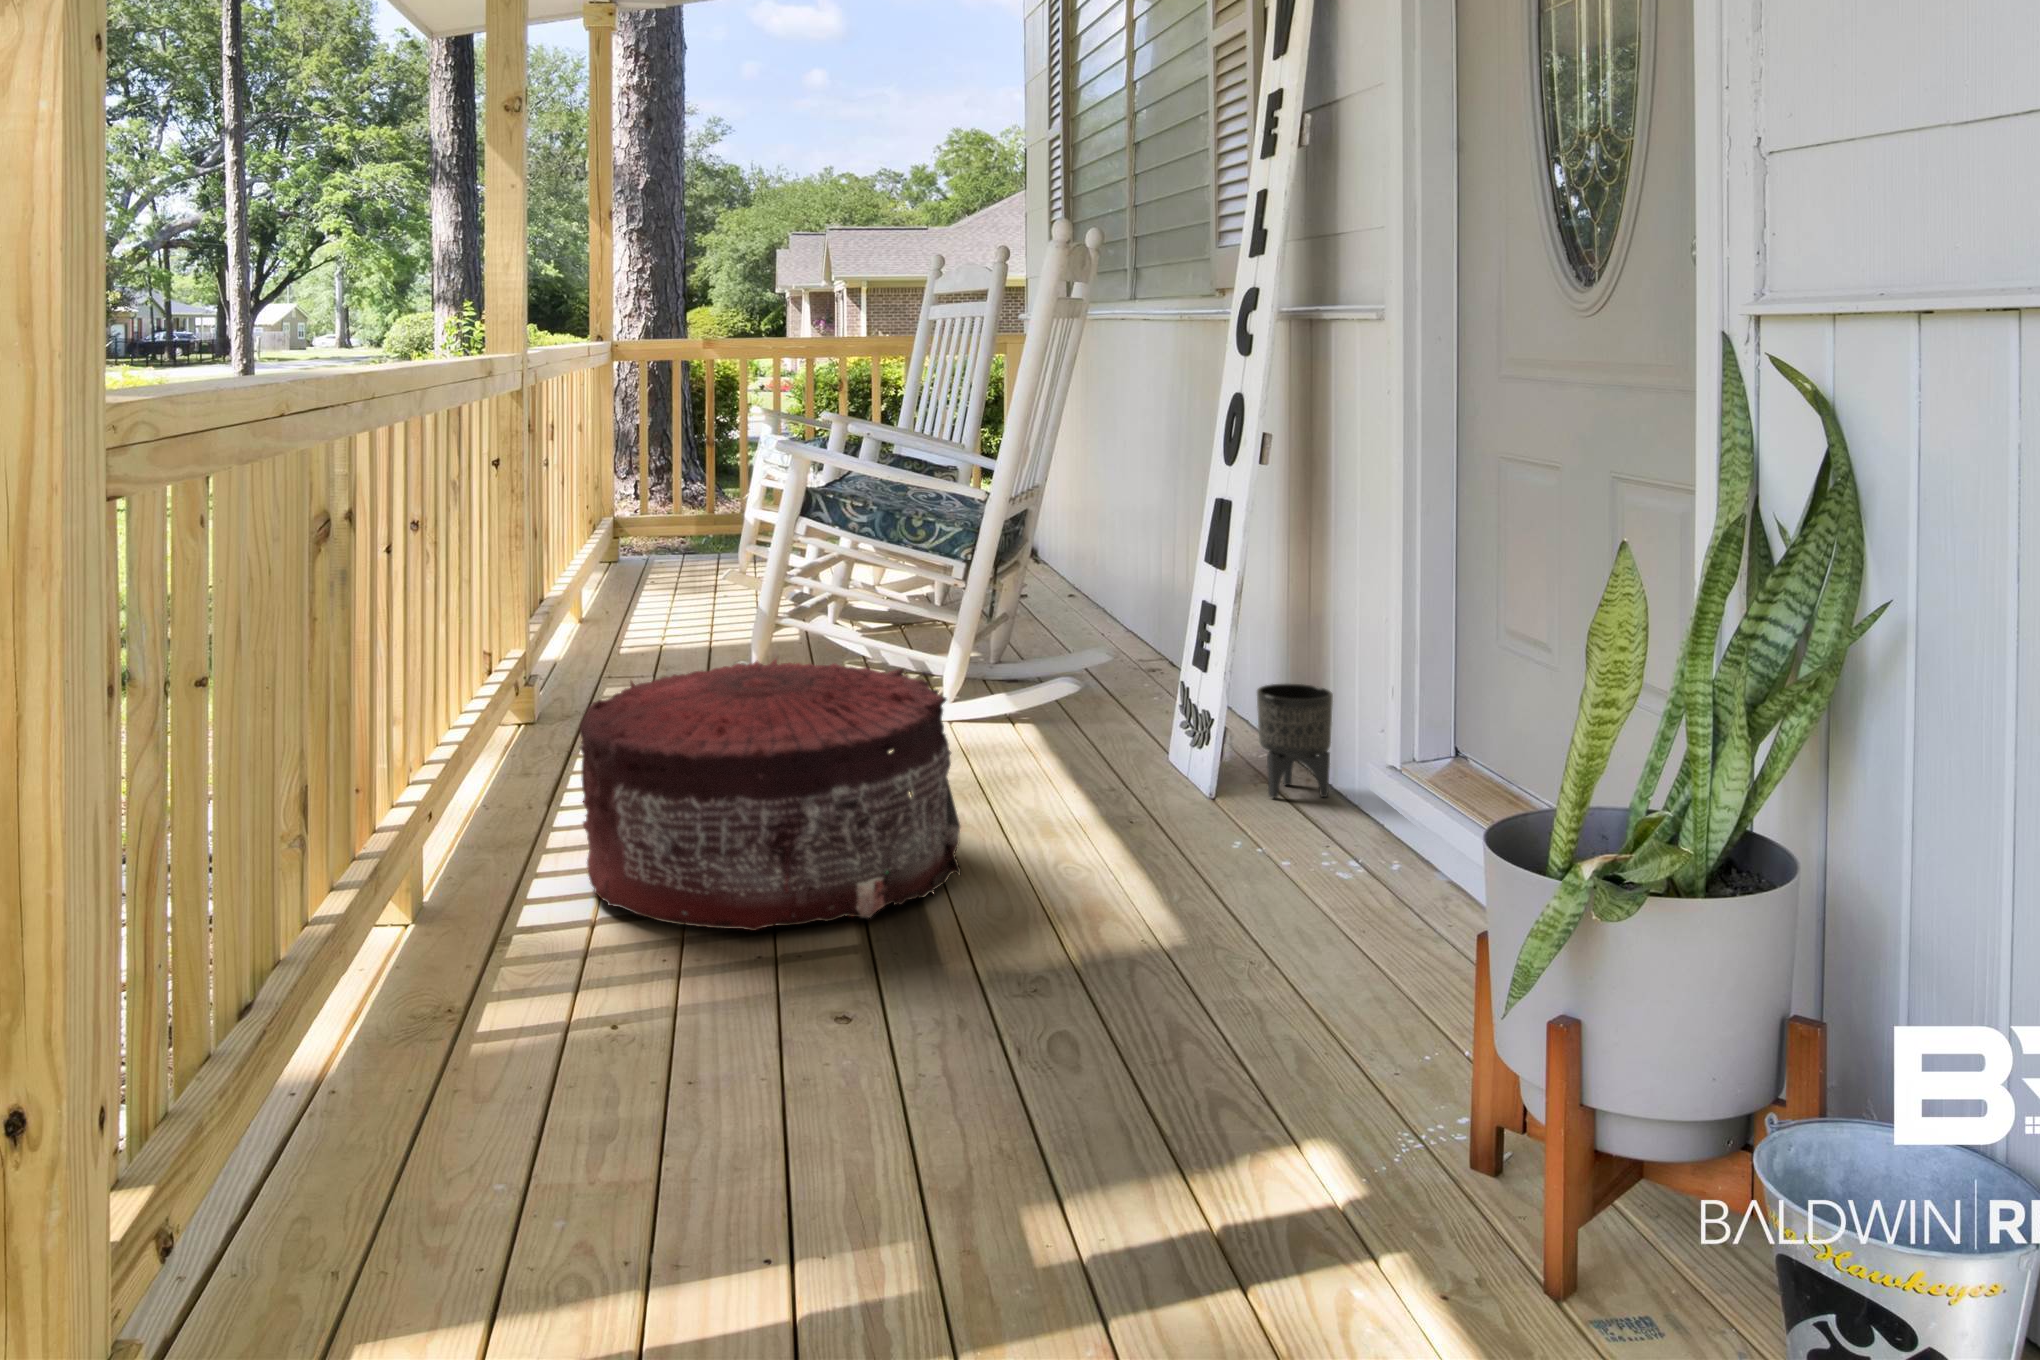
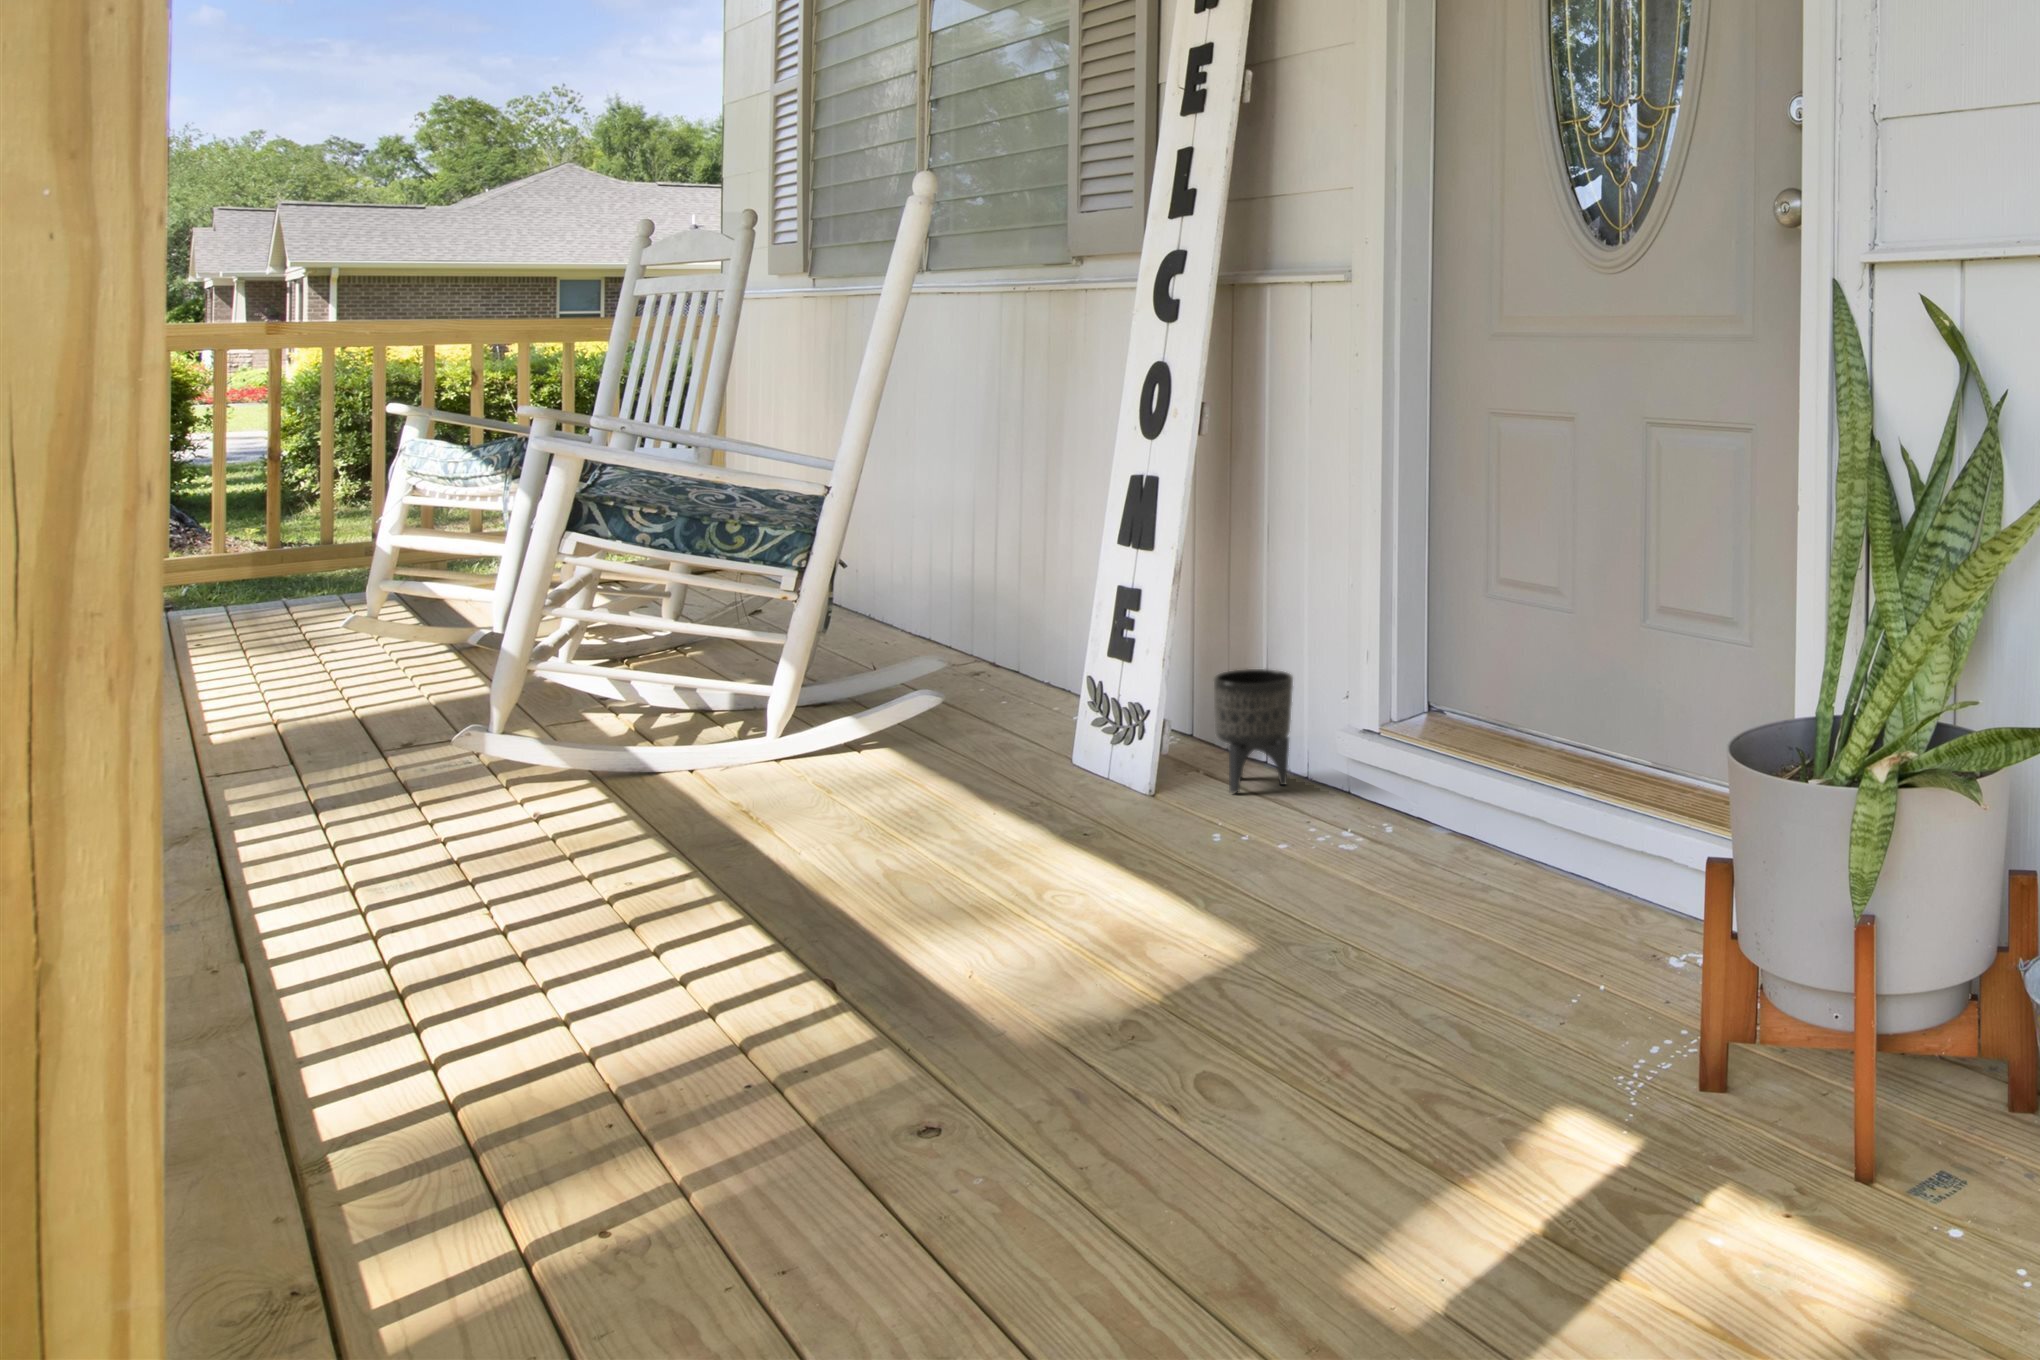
pouf: present [580,659,961,931] -> none [376,690,960,1071]

